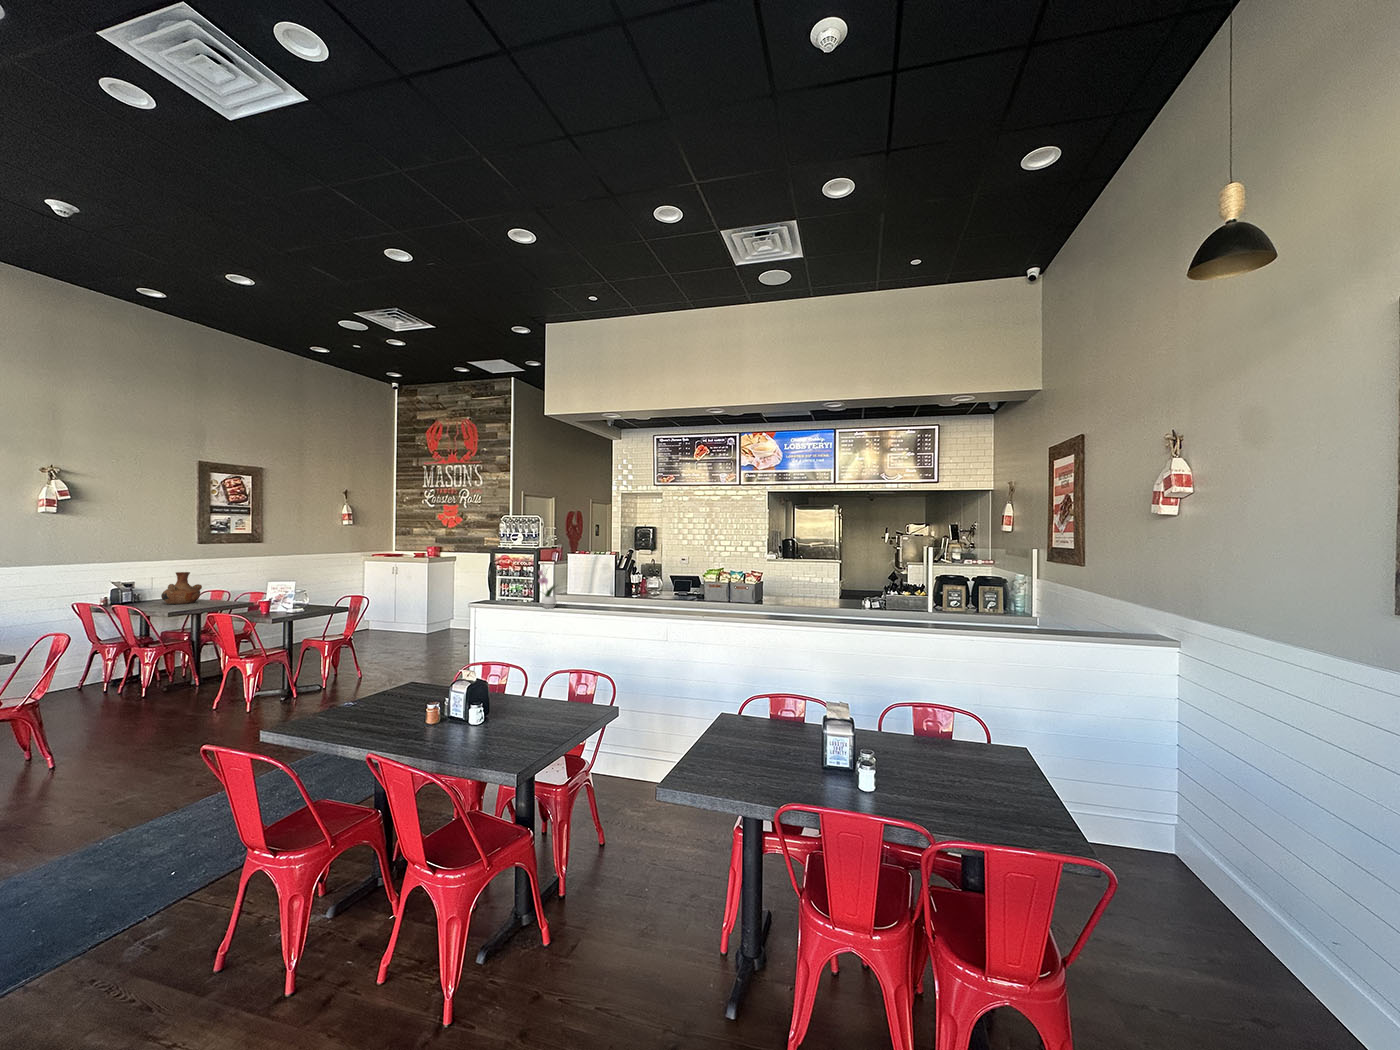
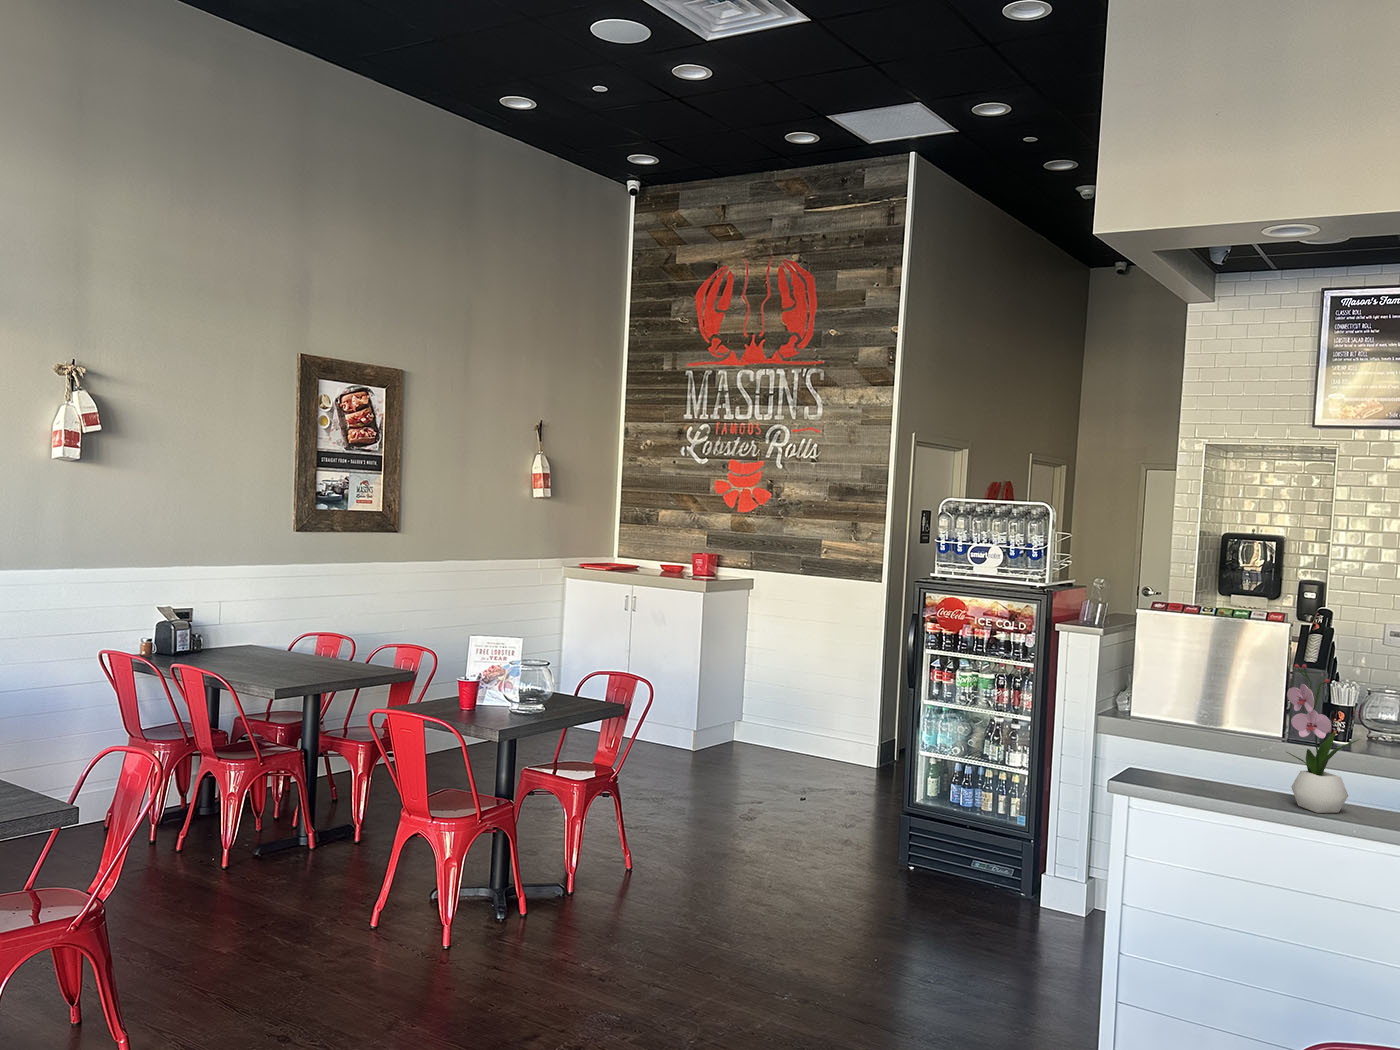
vase: present [161,572,202,604] -> none [249,596,318,667]

